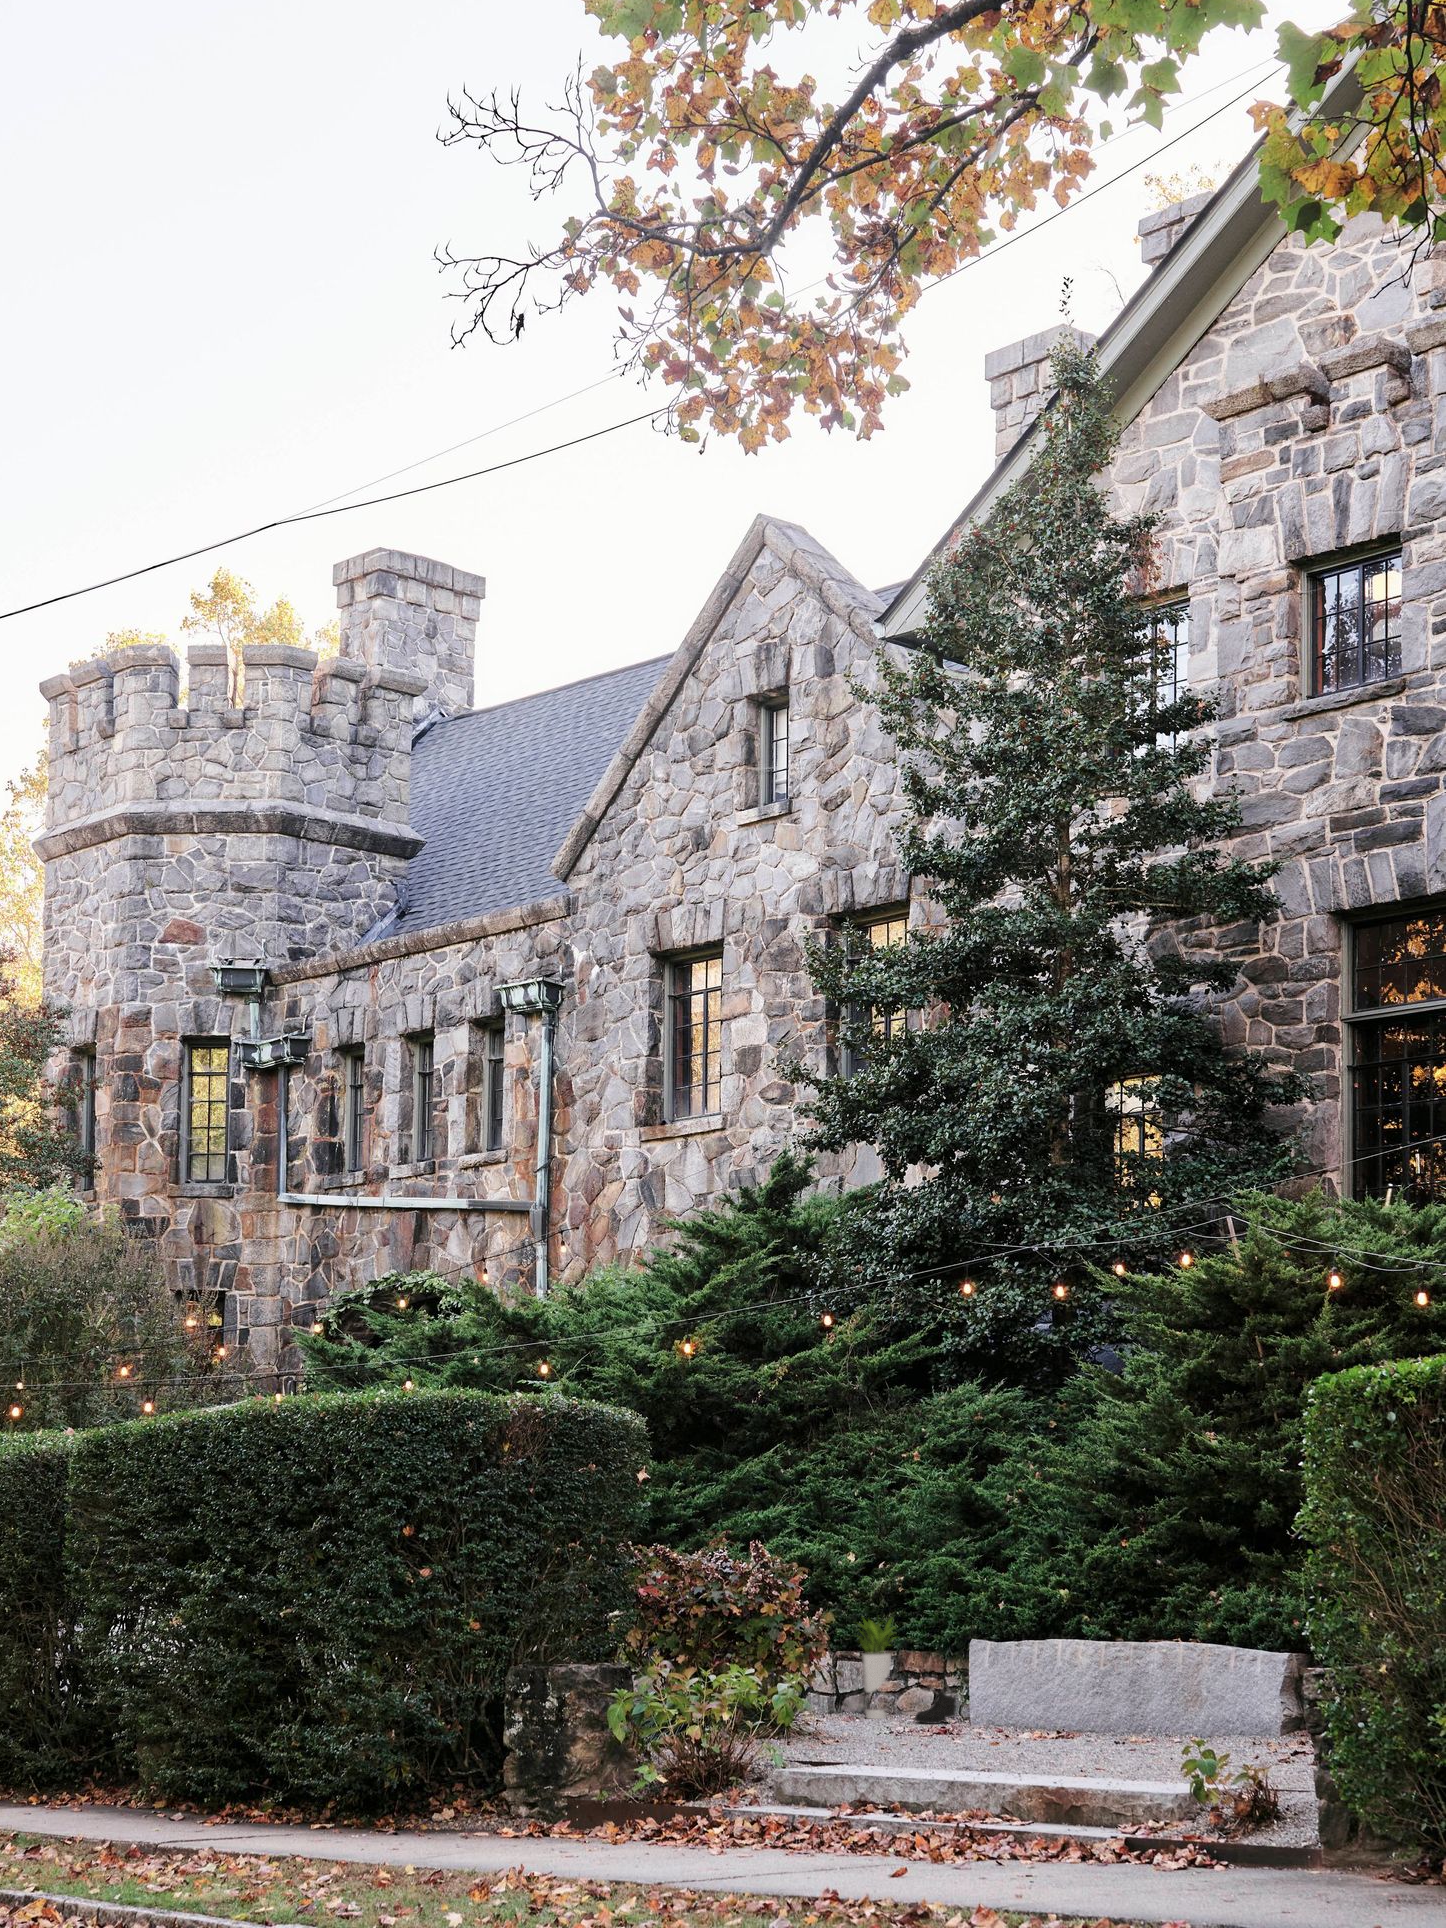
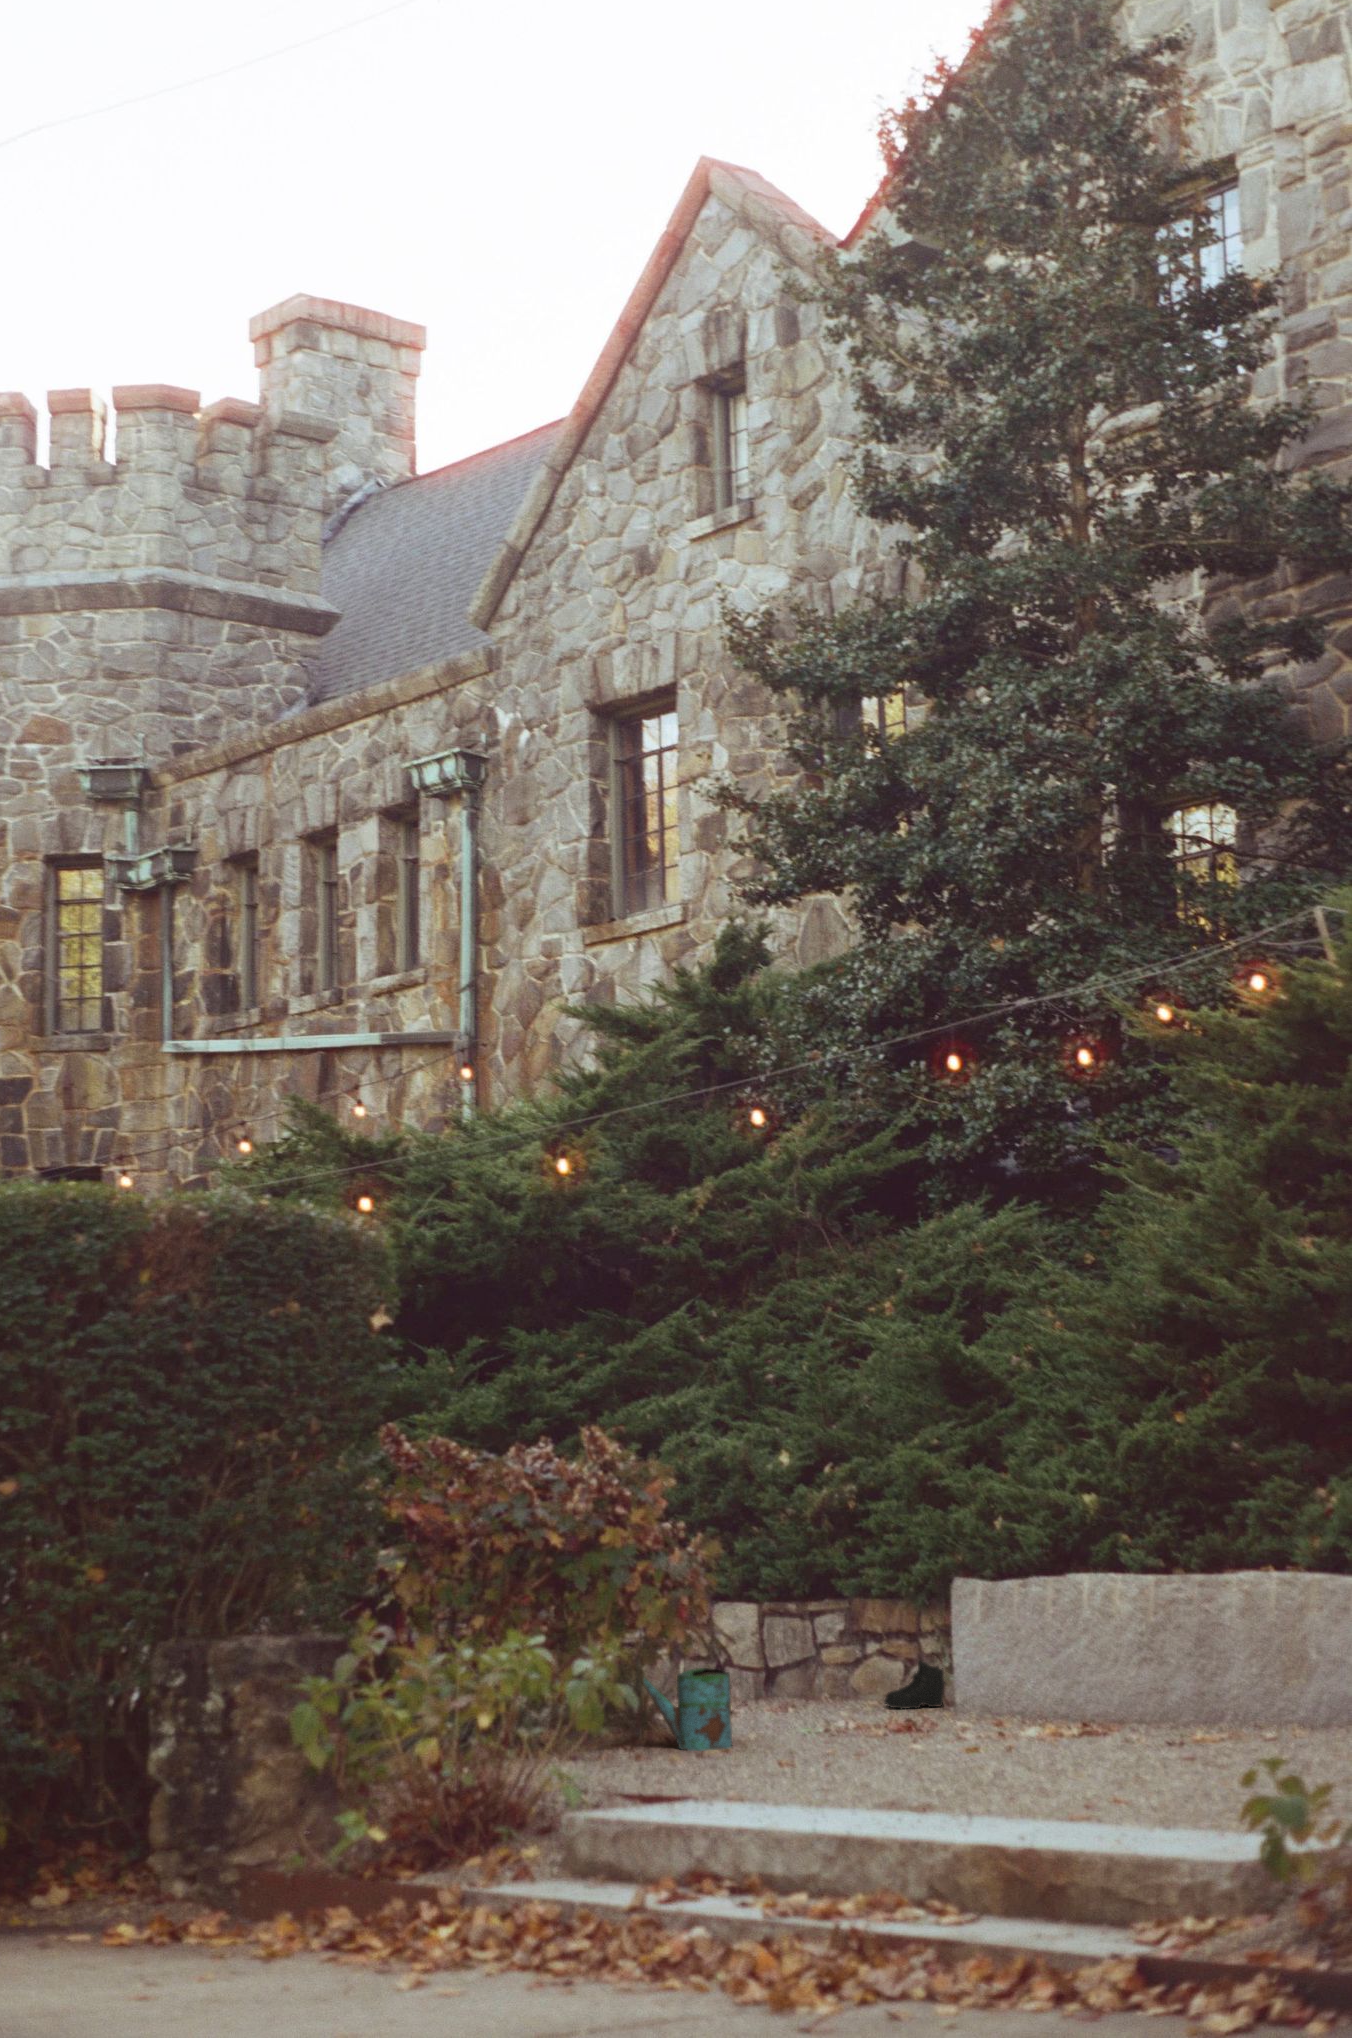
planter: present [859,1618,895,1719] -> none [798,1551,871,1700]
watering can: none [763,1686,844,1746] -> present [642,1668,743,1751]

